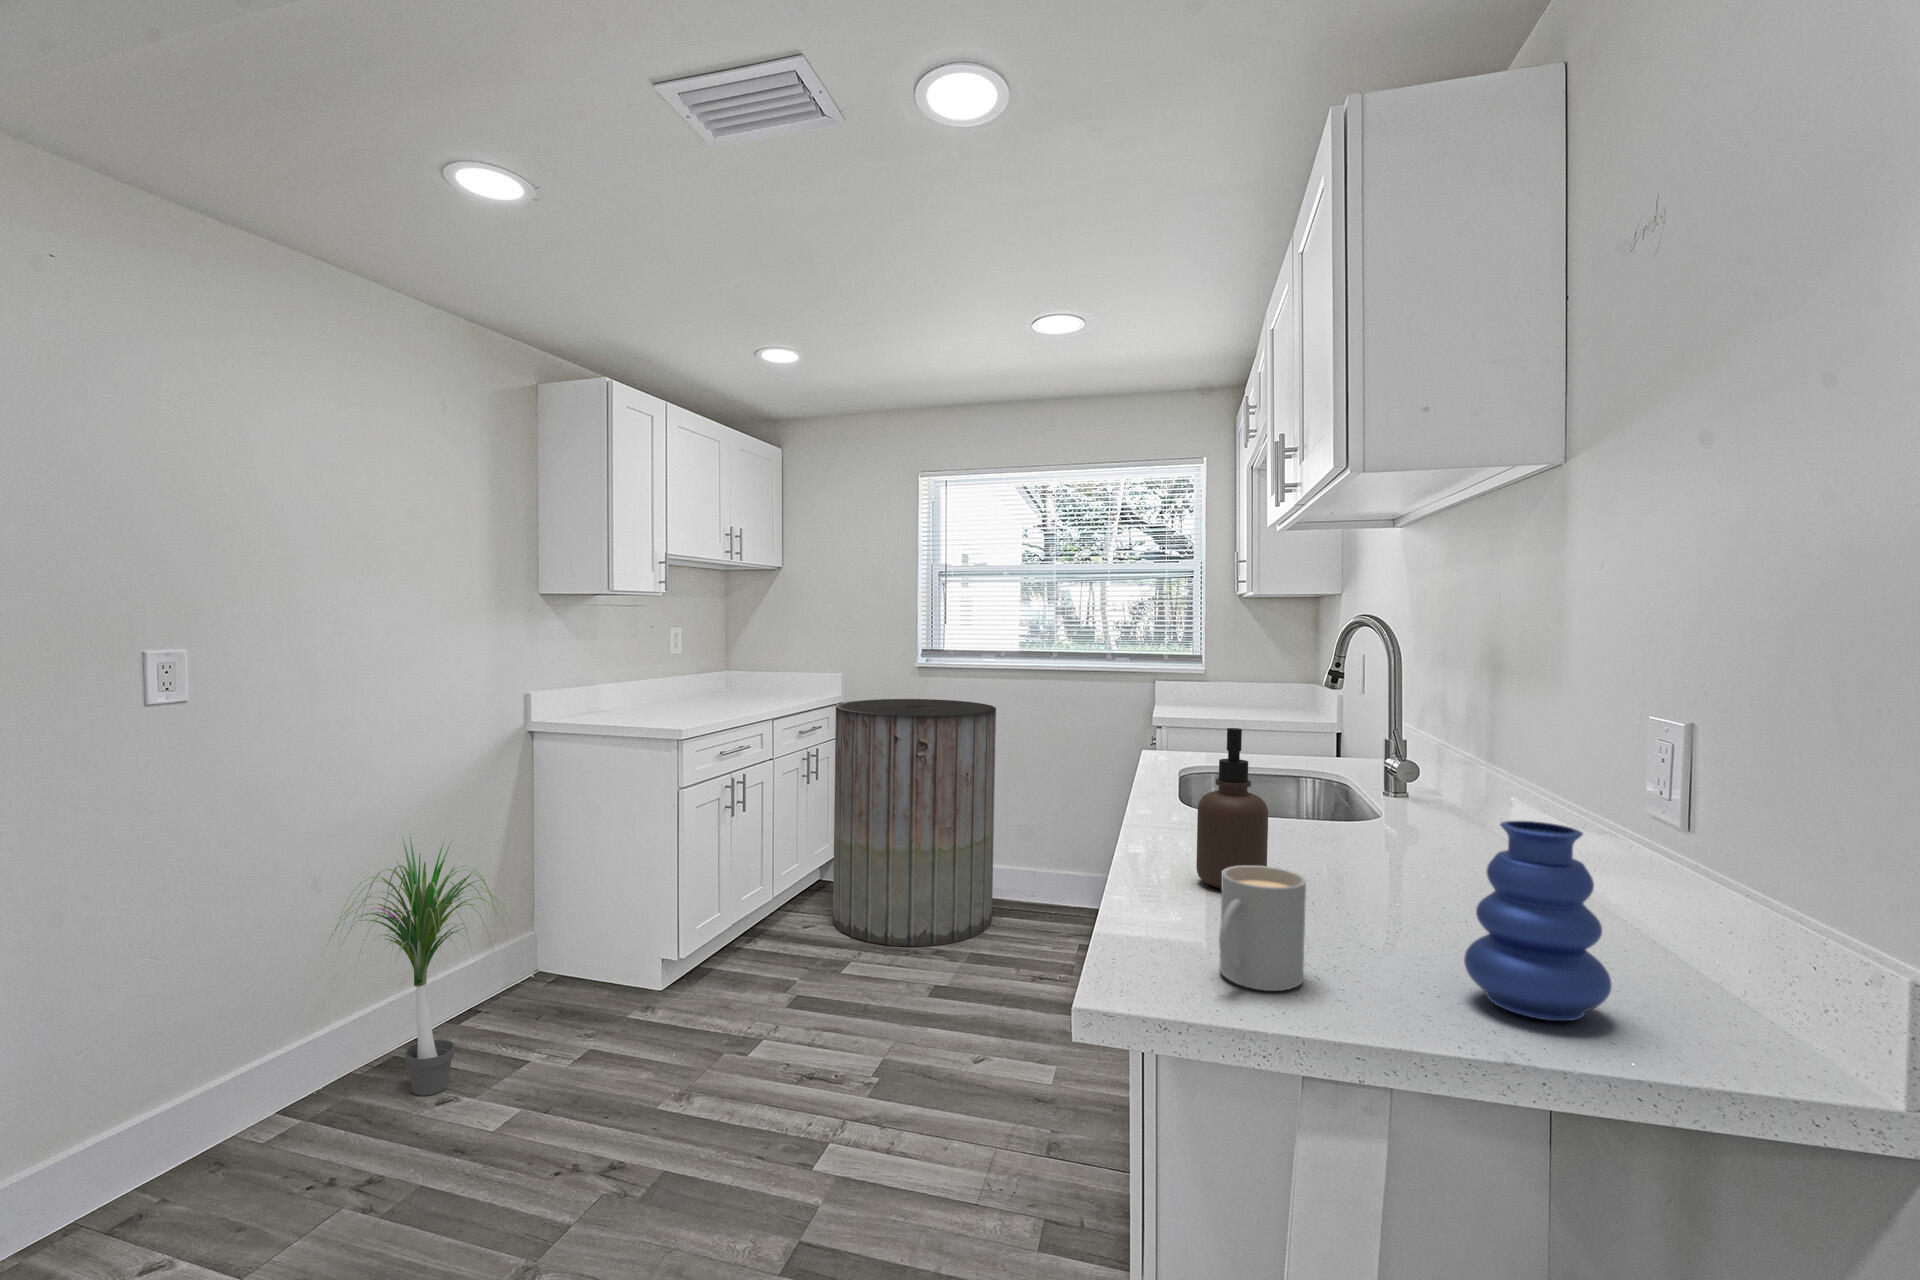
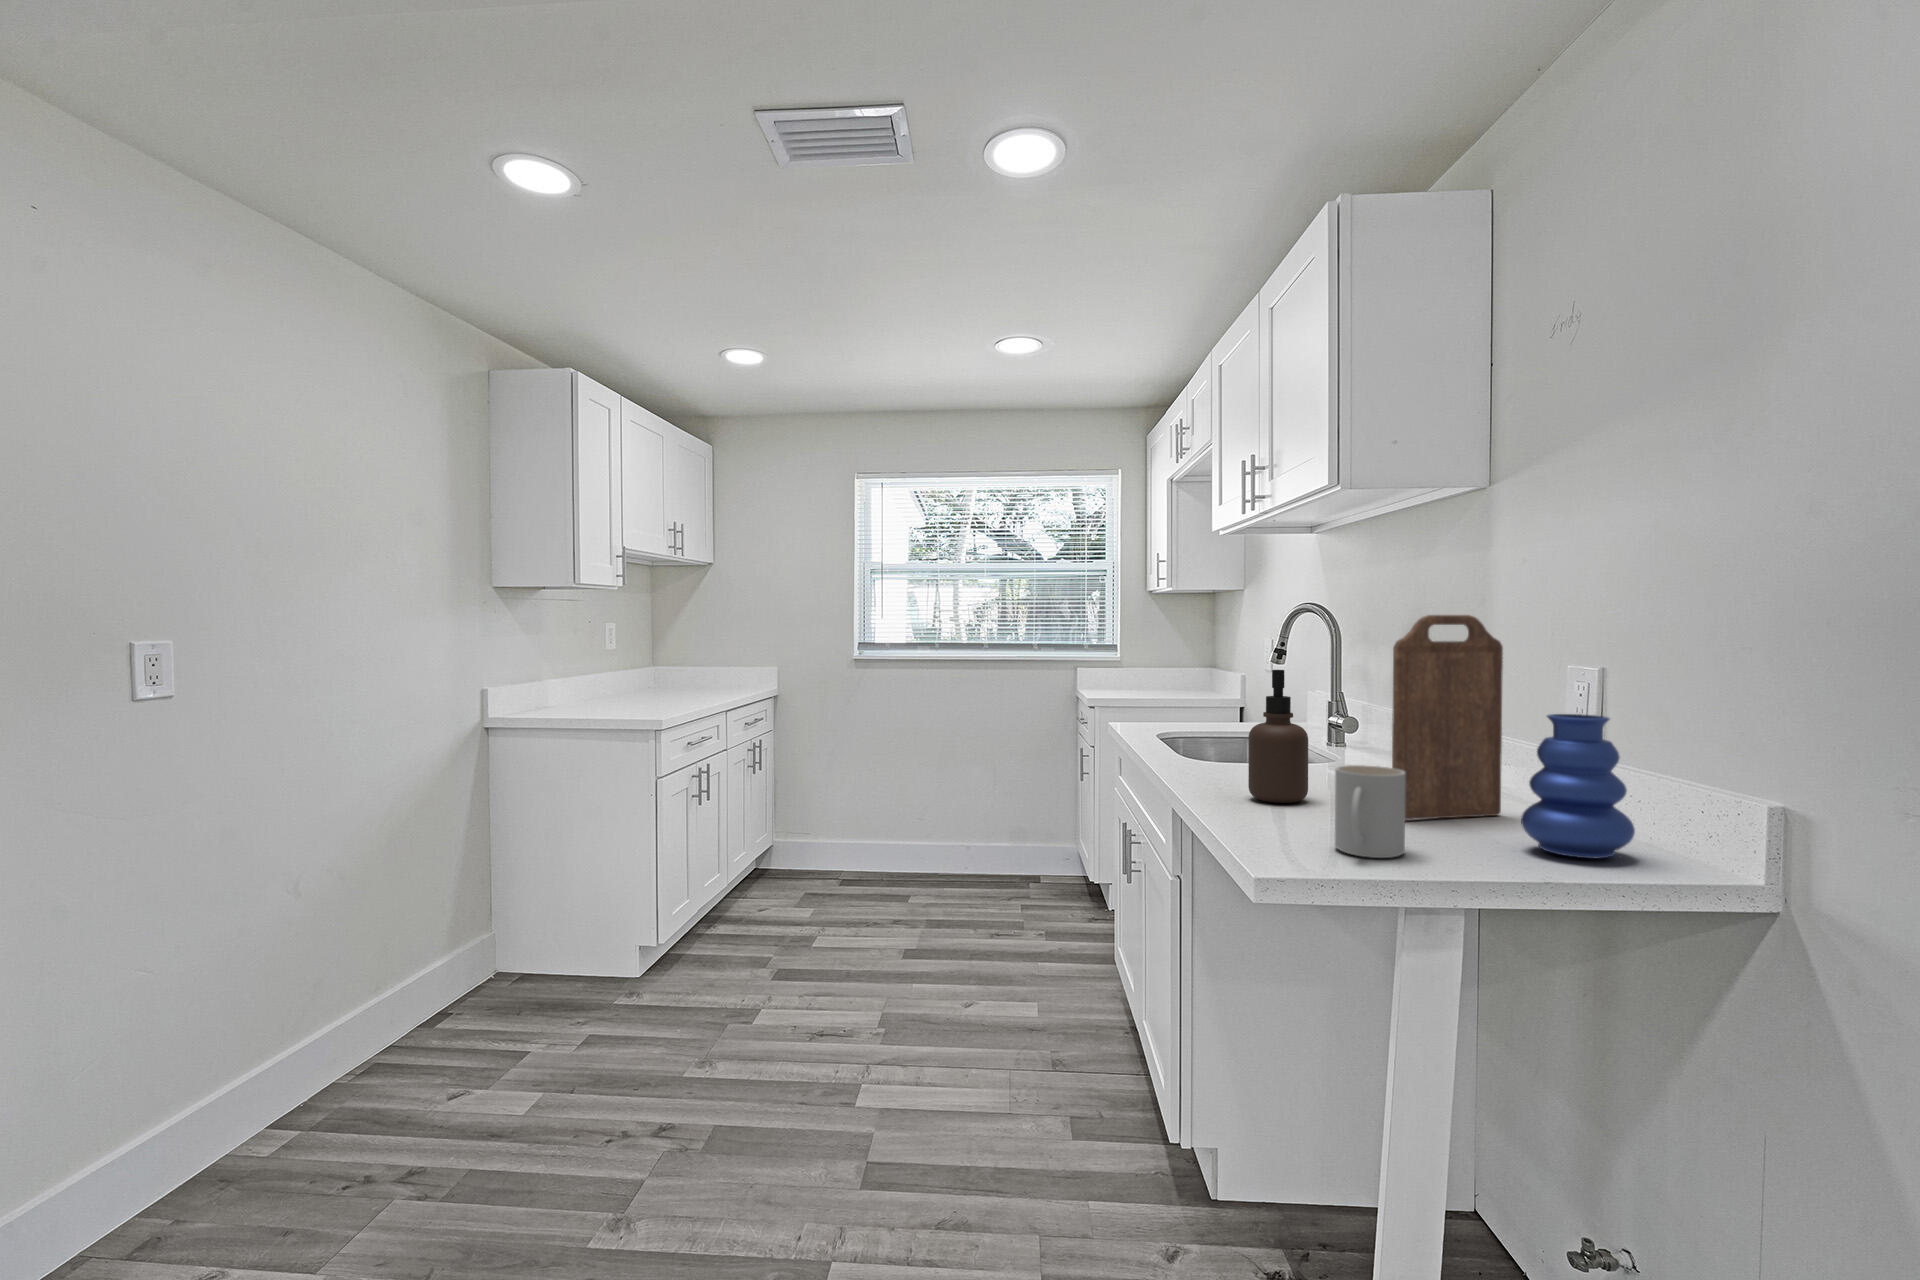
cutting board: none [1341,674,1501,933] -> present [1392,615,1503,820]
trash can: present [833,699,996,946] -> none [781,688,934,919]
potted plant: present [329,837,507,1096] -> none [319,823,518,1093]

